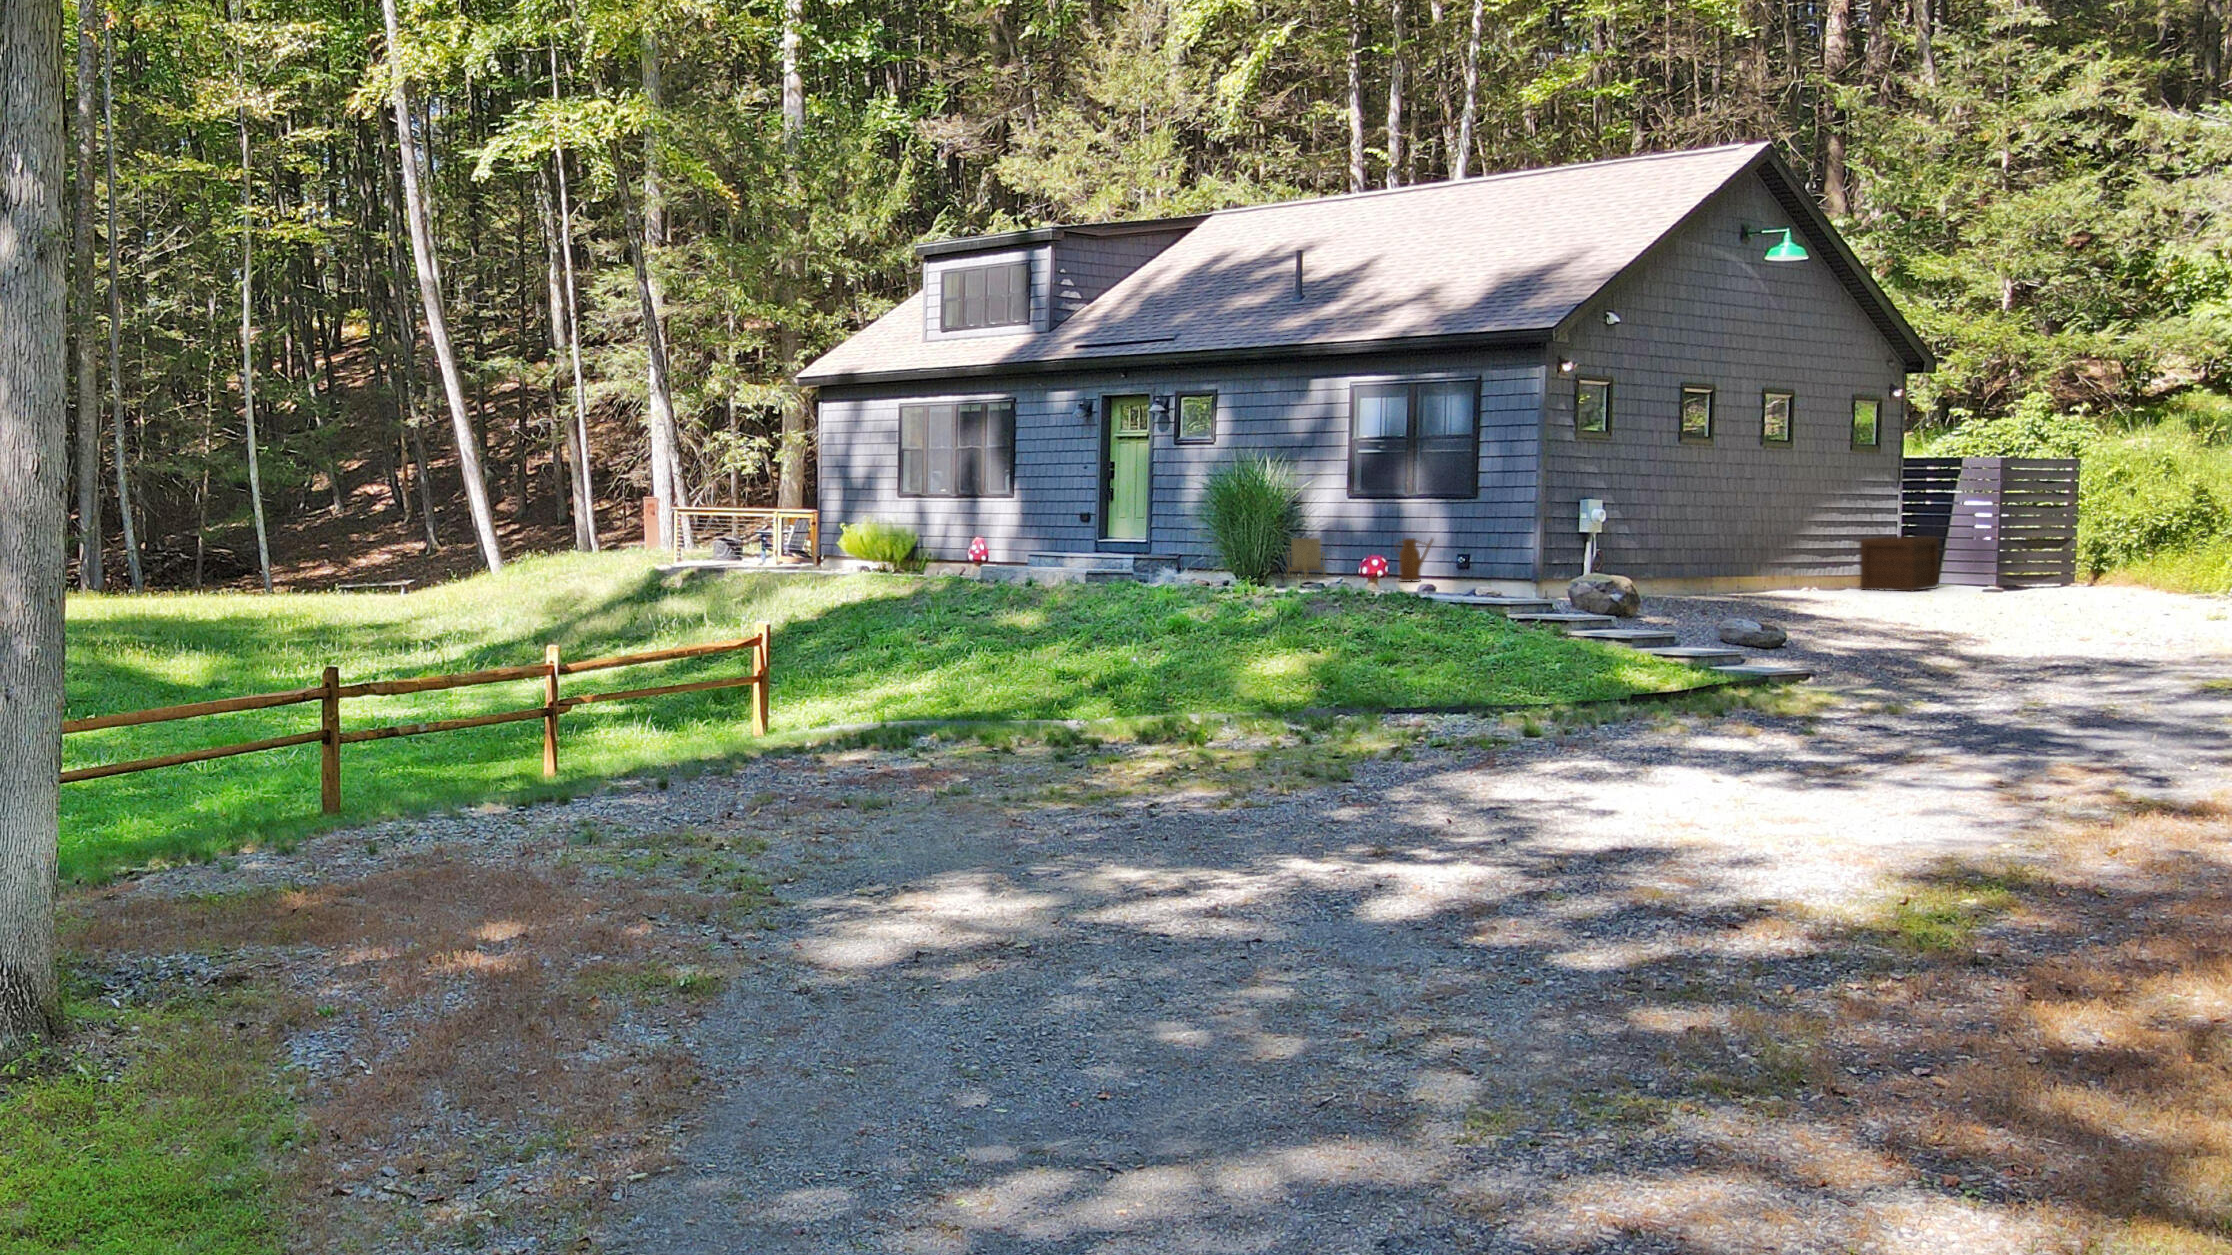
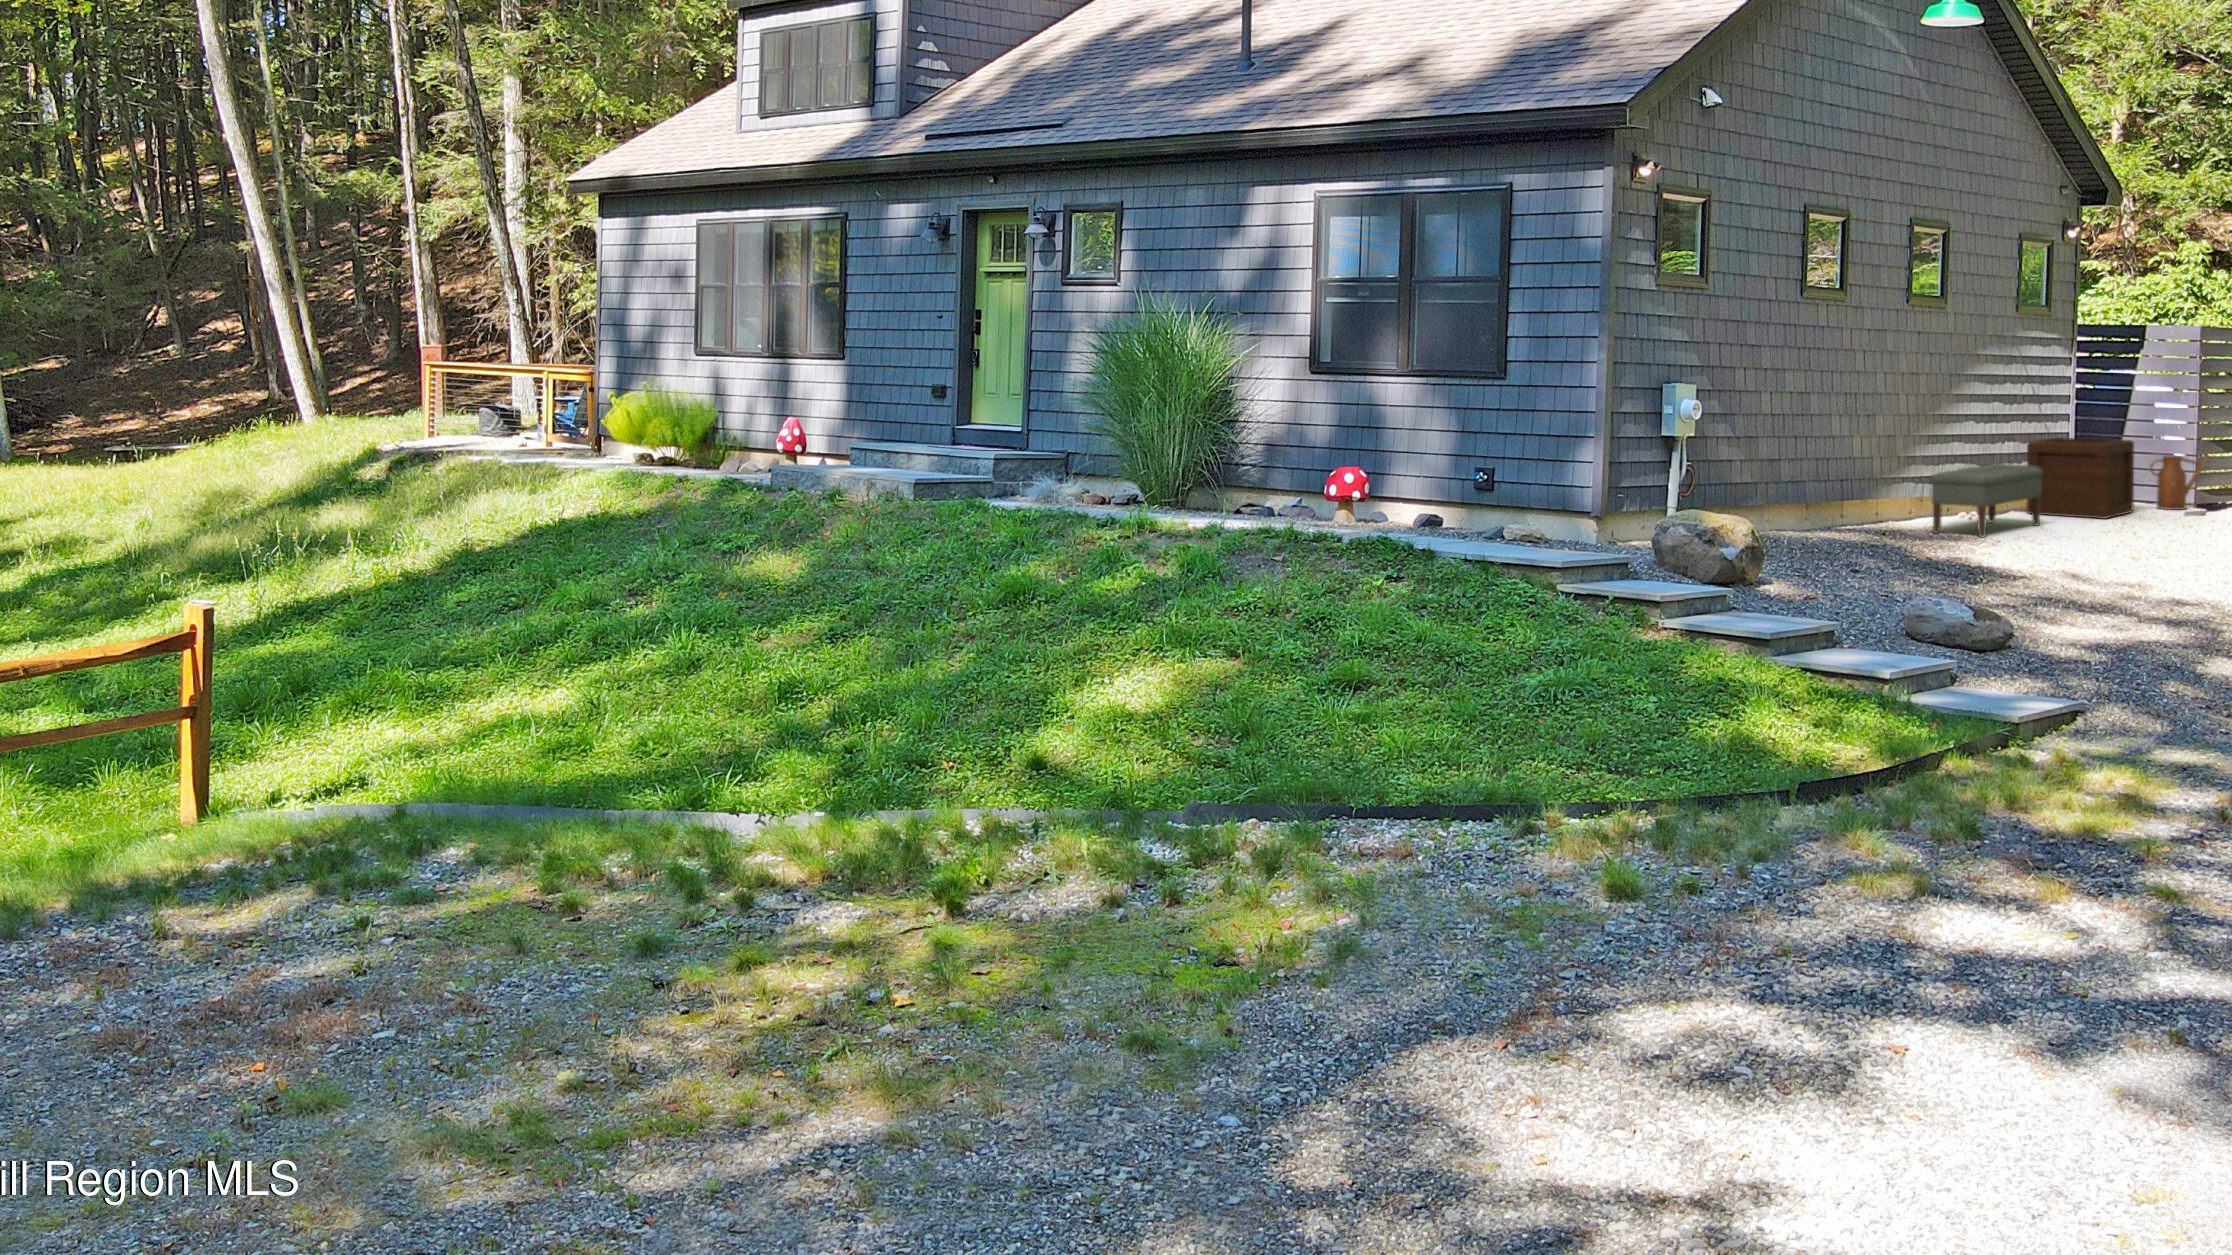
planter: present [1287,538,1325,577] -> none [1210,433,1269,500]
watering can: present [1397,538,1433,582] -> present [2150,455,2210,510]
bench: none [1776,554,1862,602] -> present [1930,464,2043,537]

